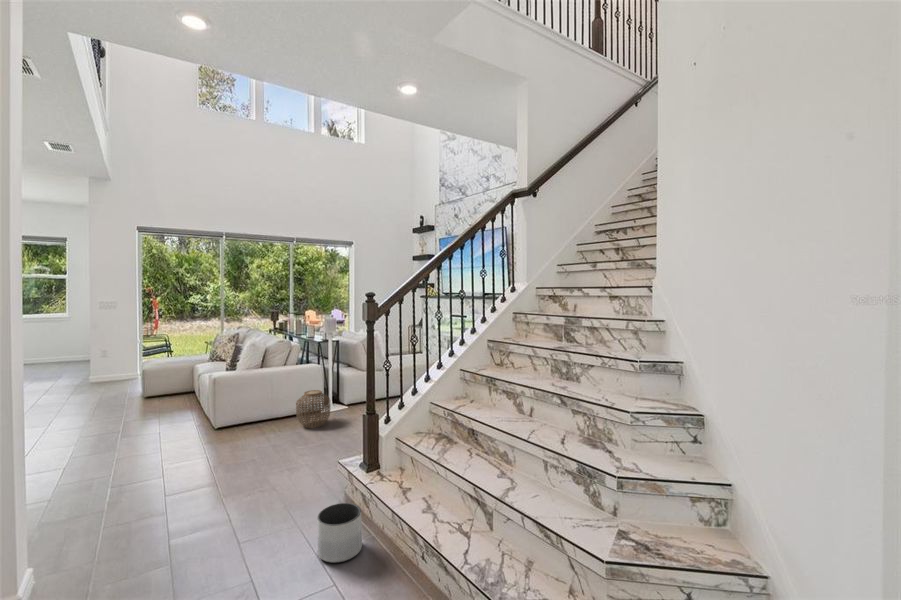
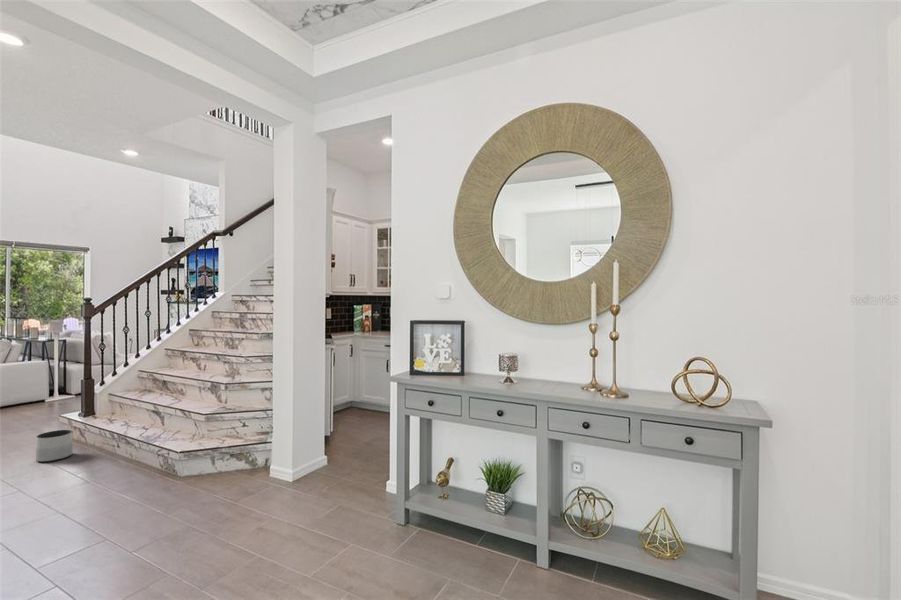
woven basket: present [296,390,330,428] -> none [14,379,54,411]

